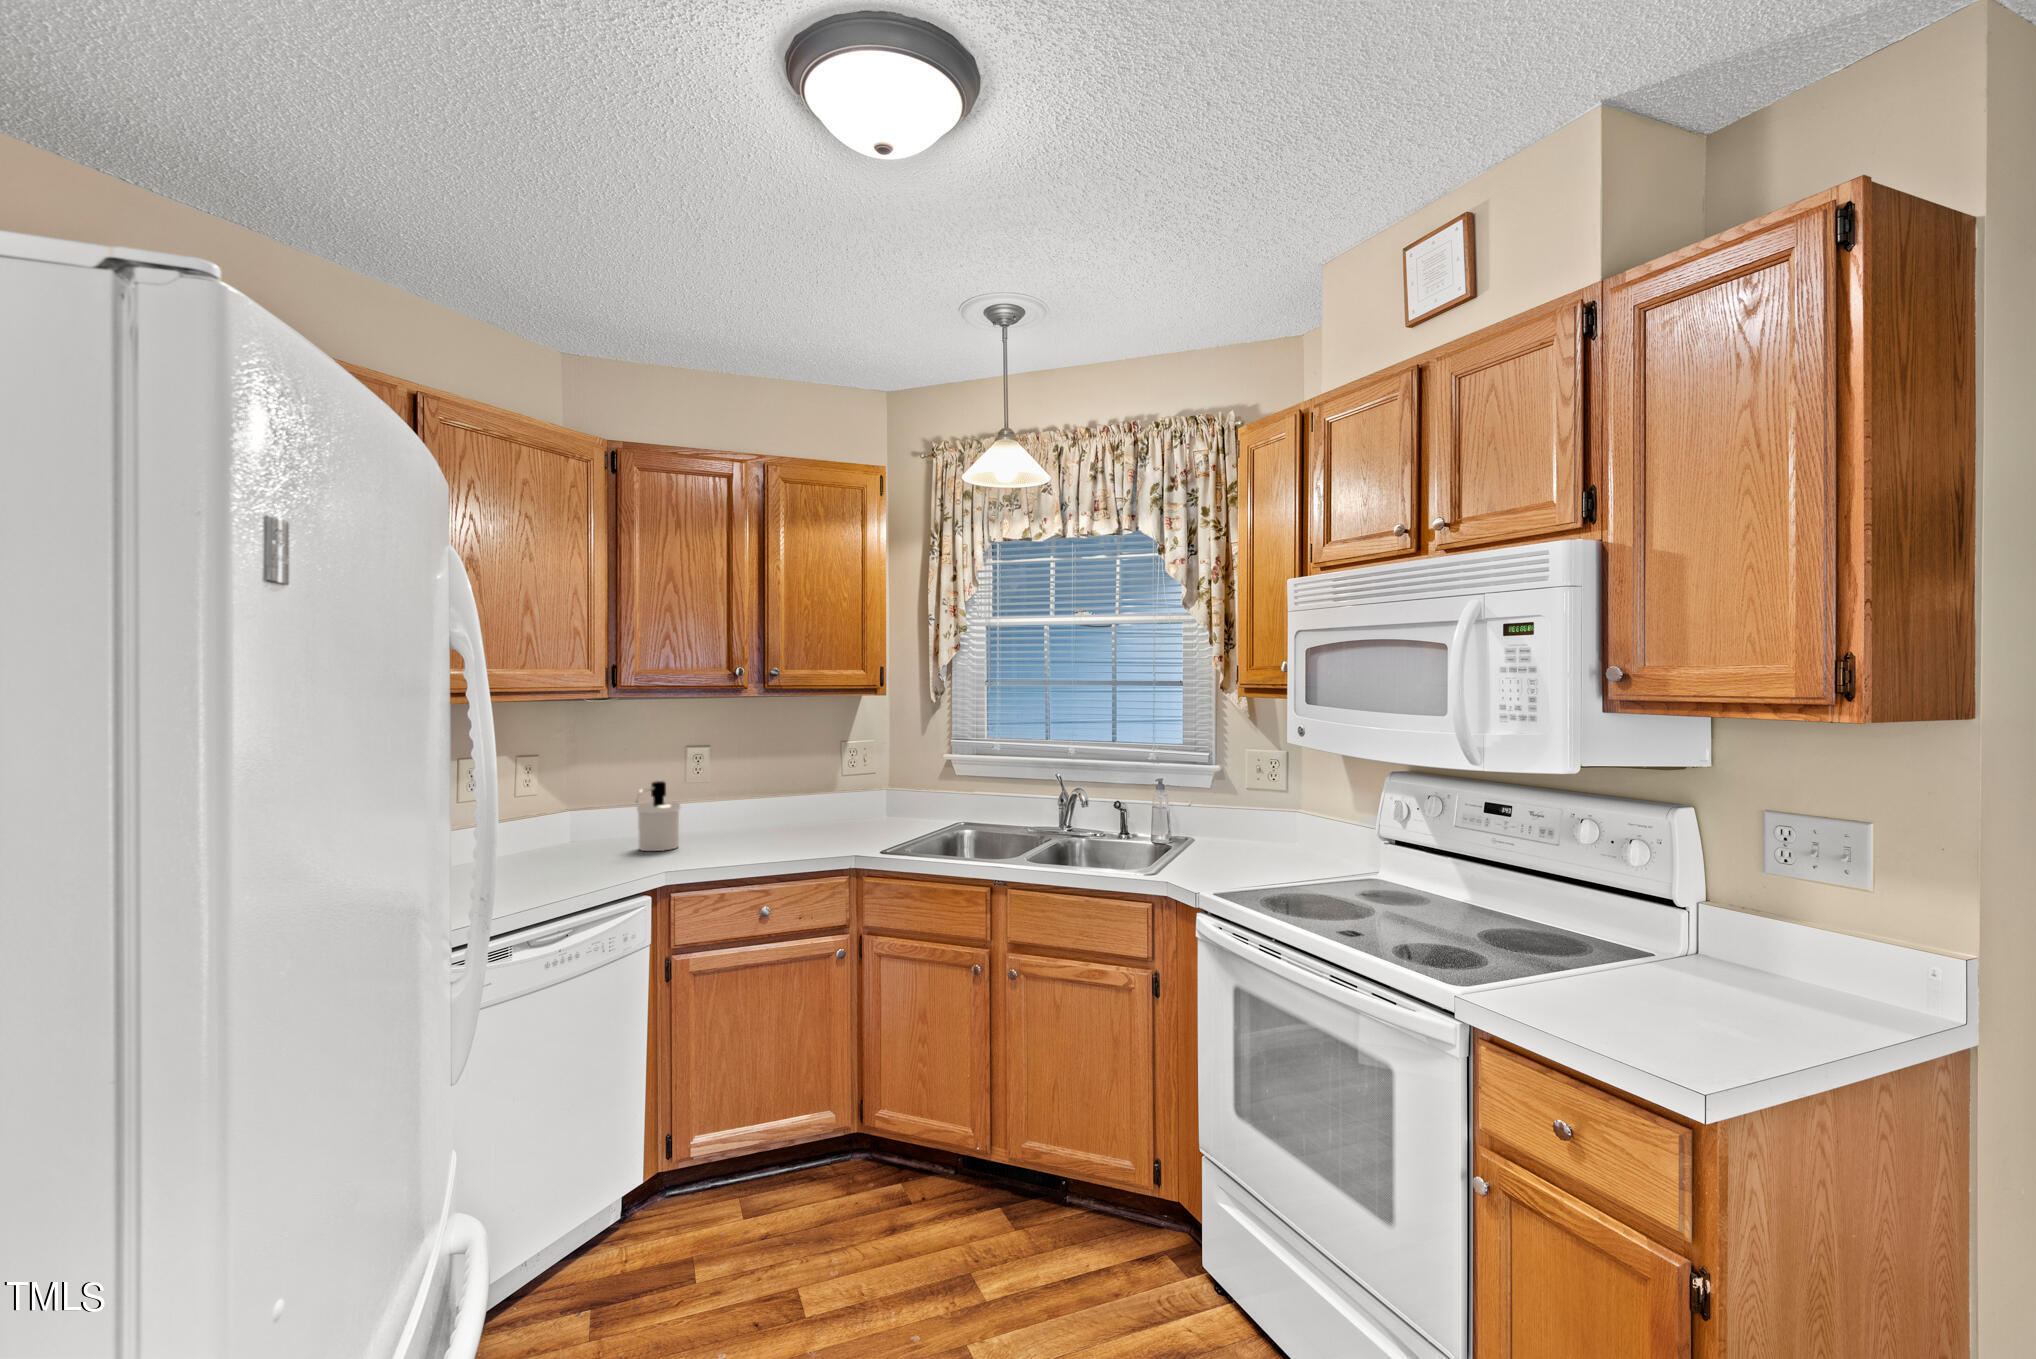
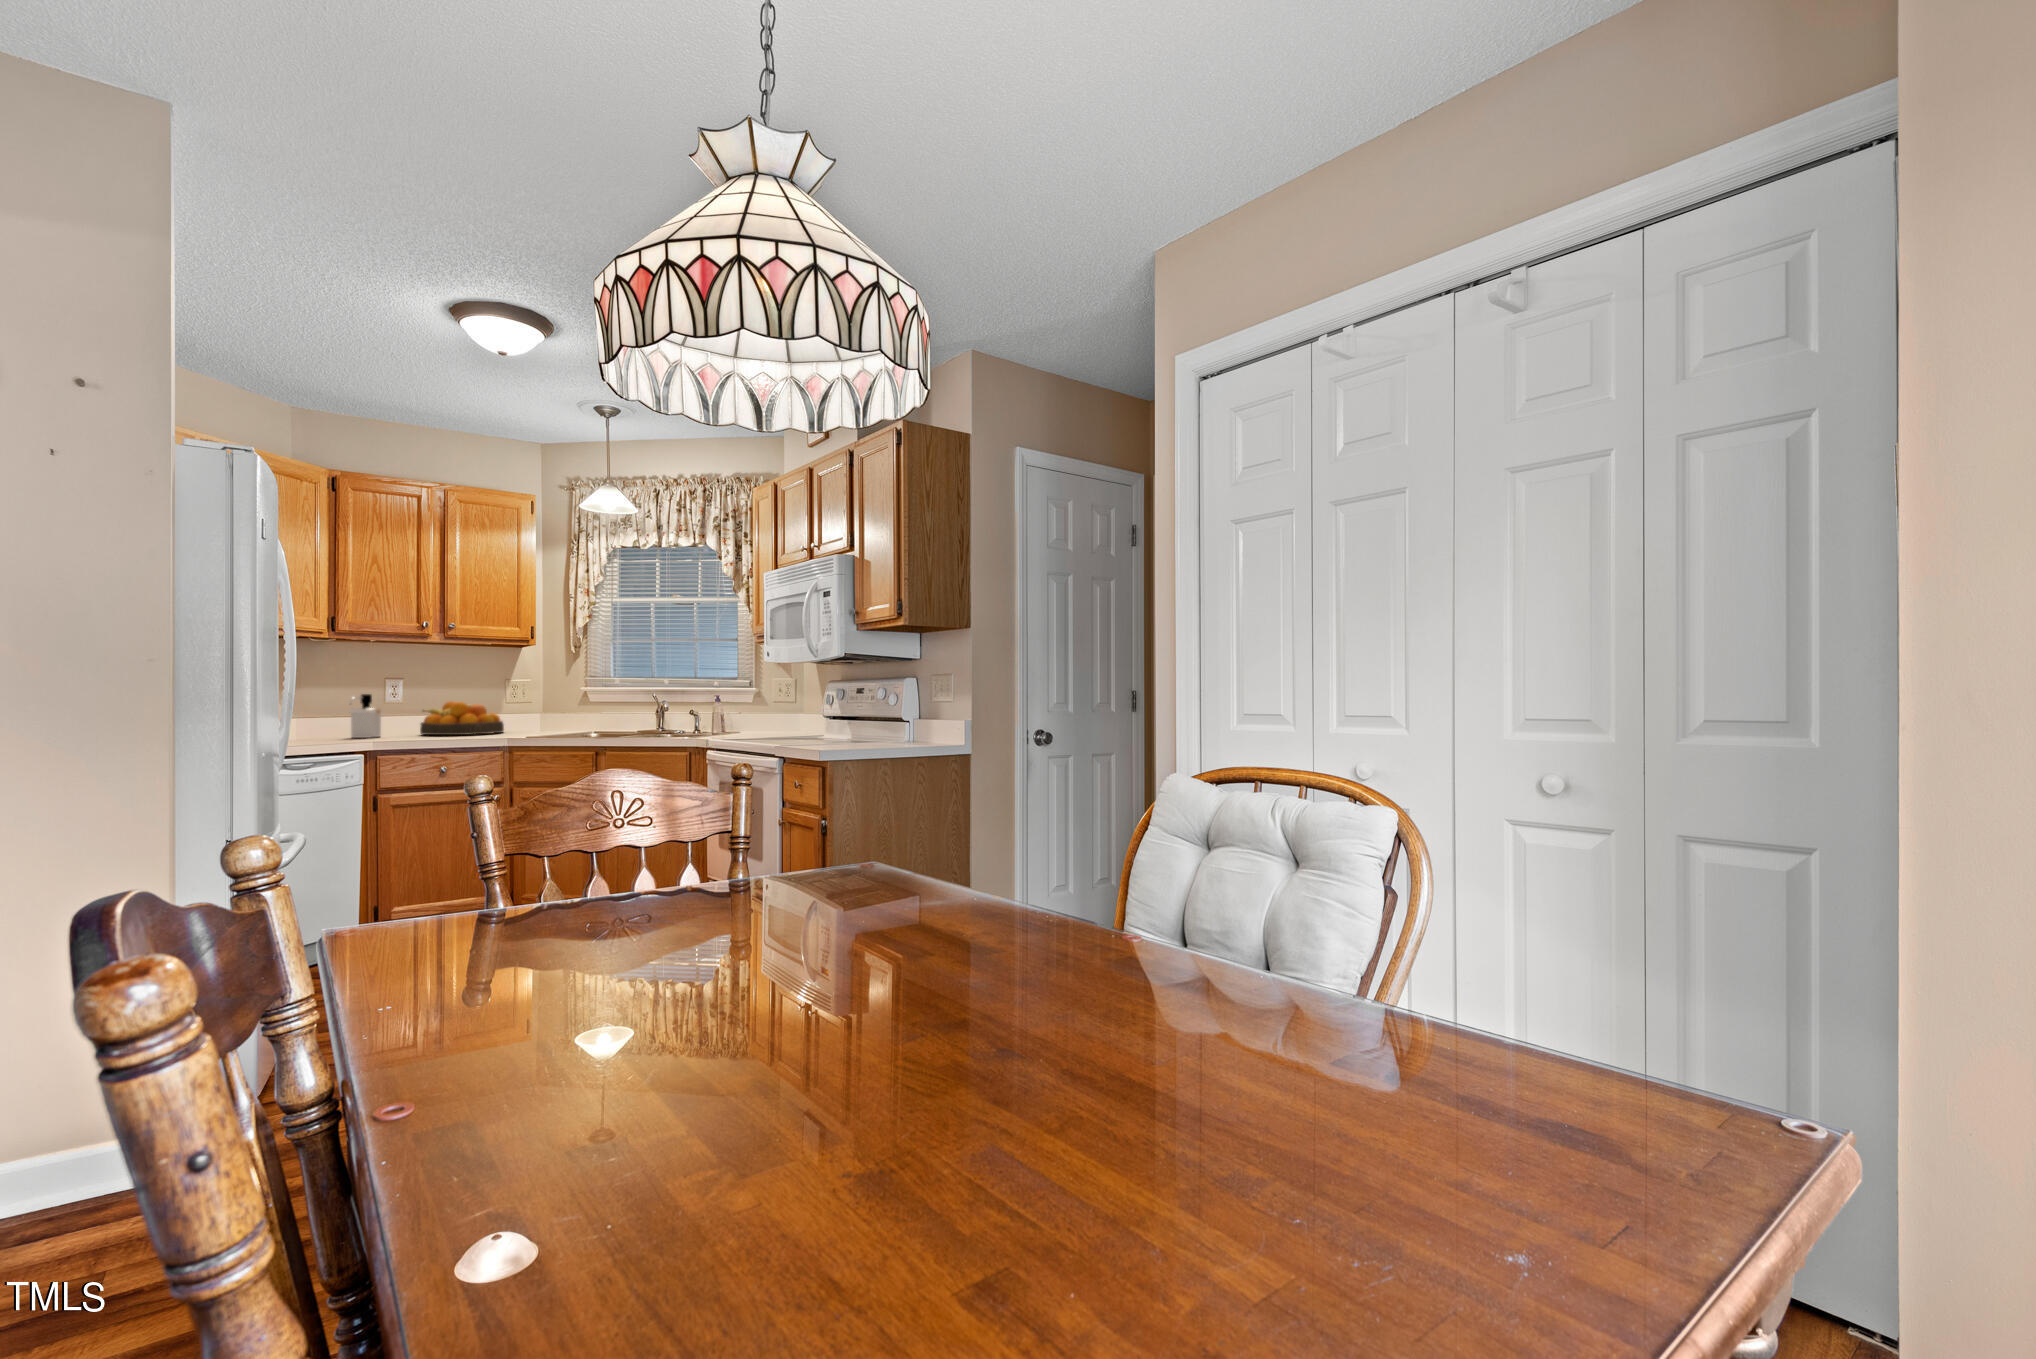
fruit bowl: none [731,787,845,848] -> present [420,701,504,735]

